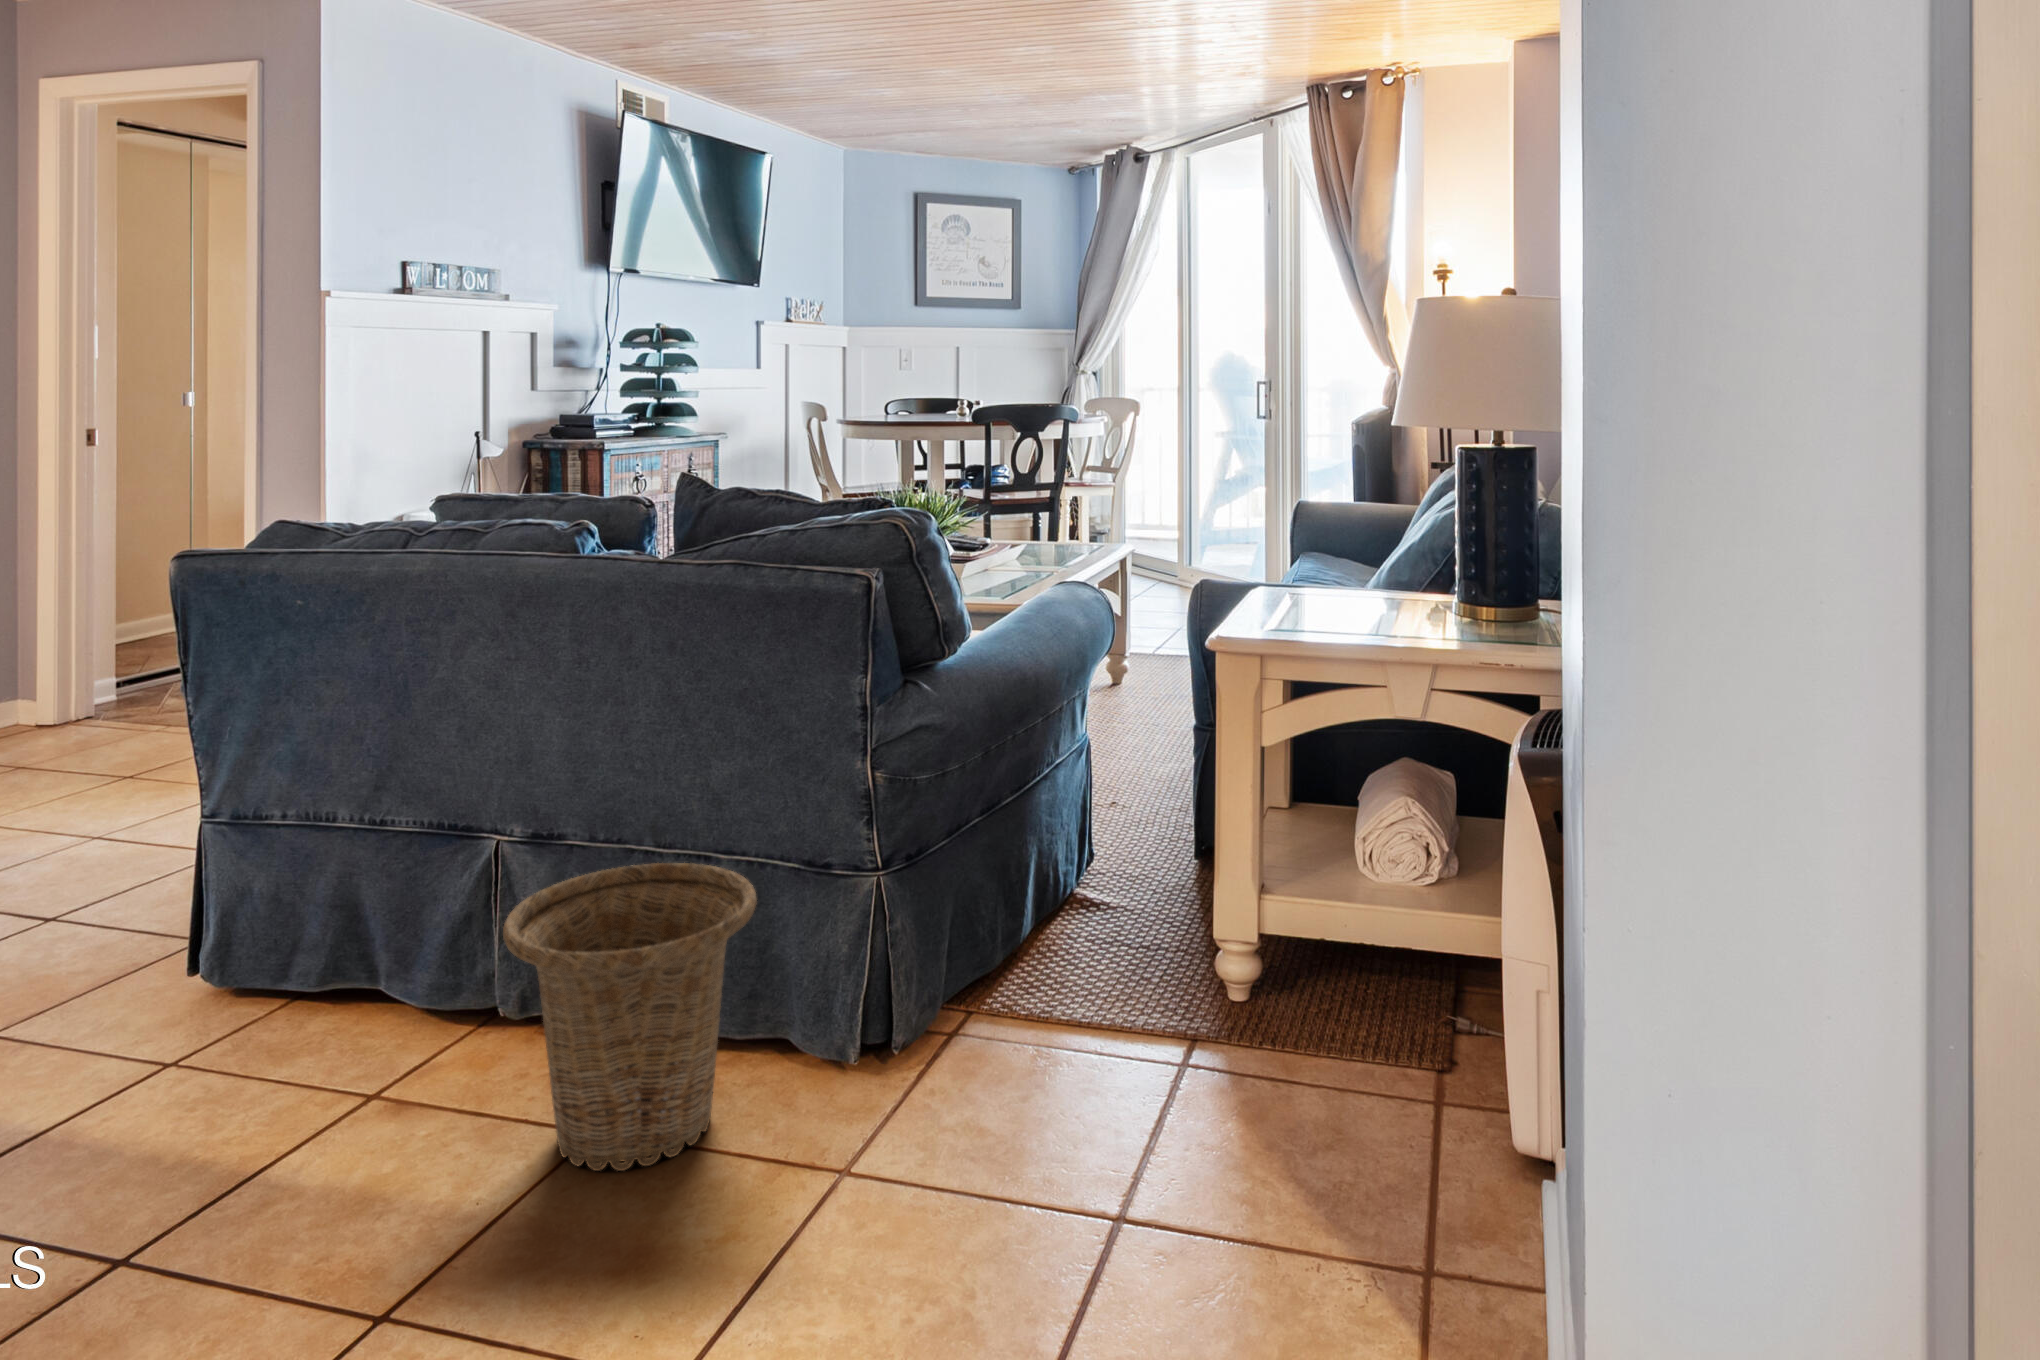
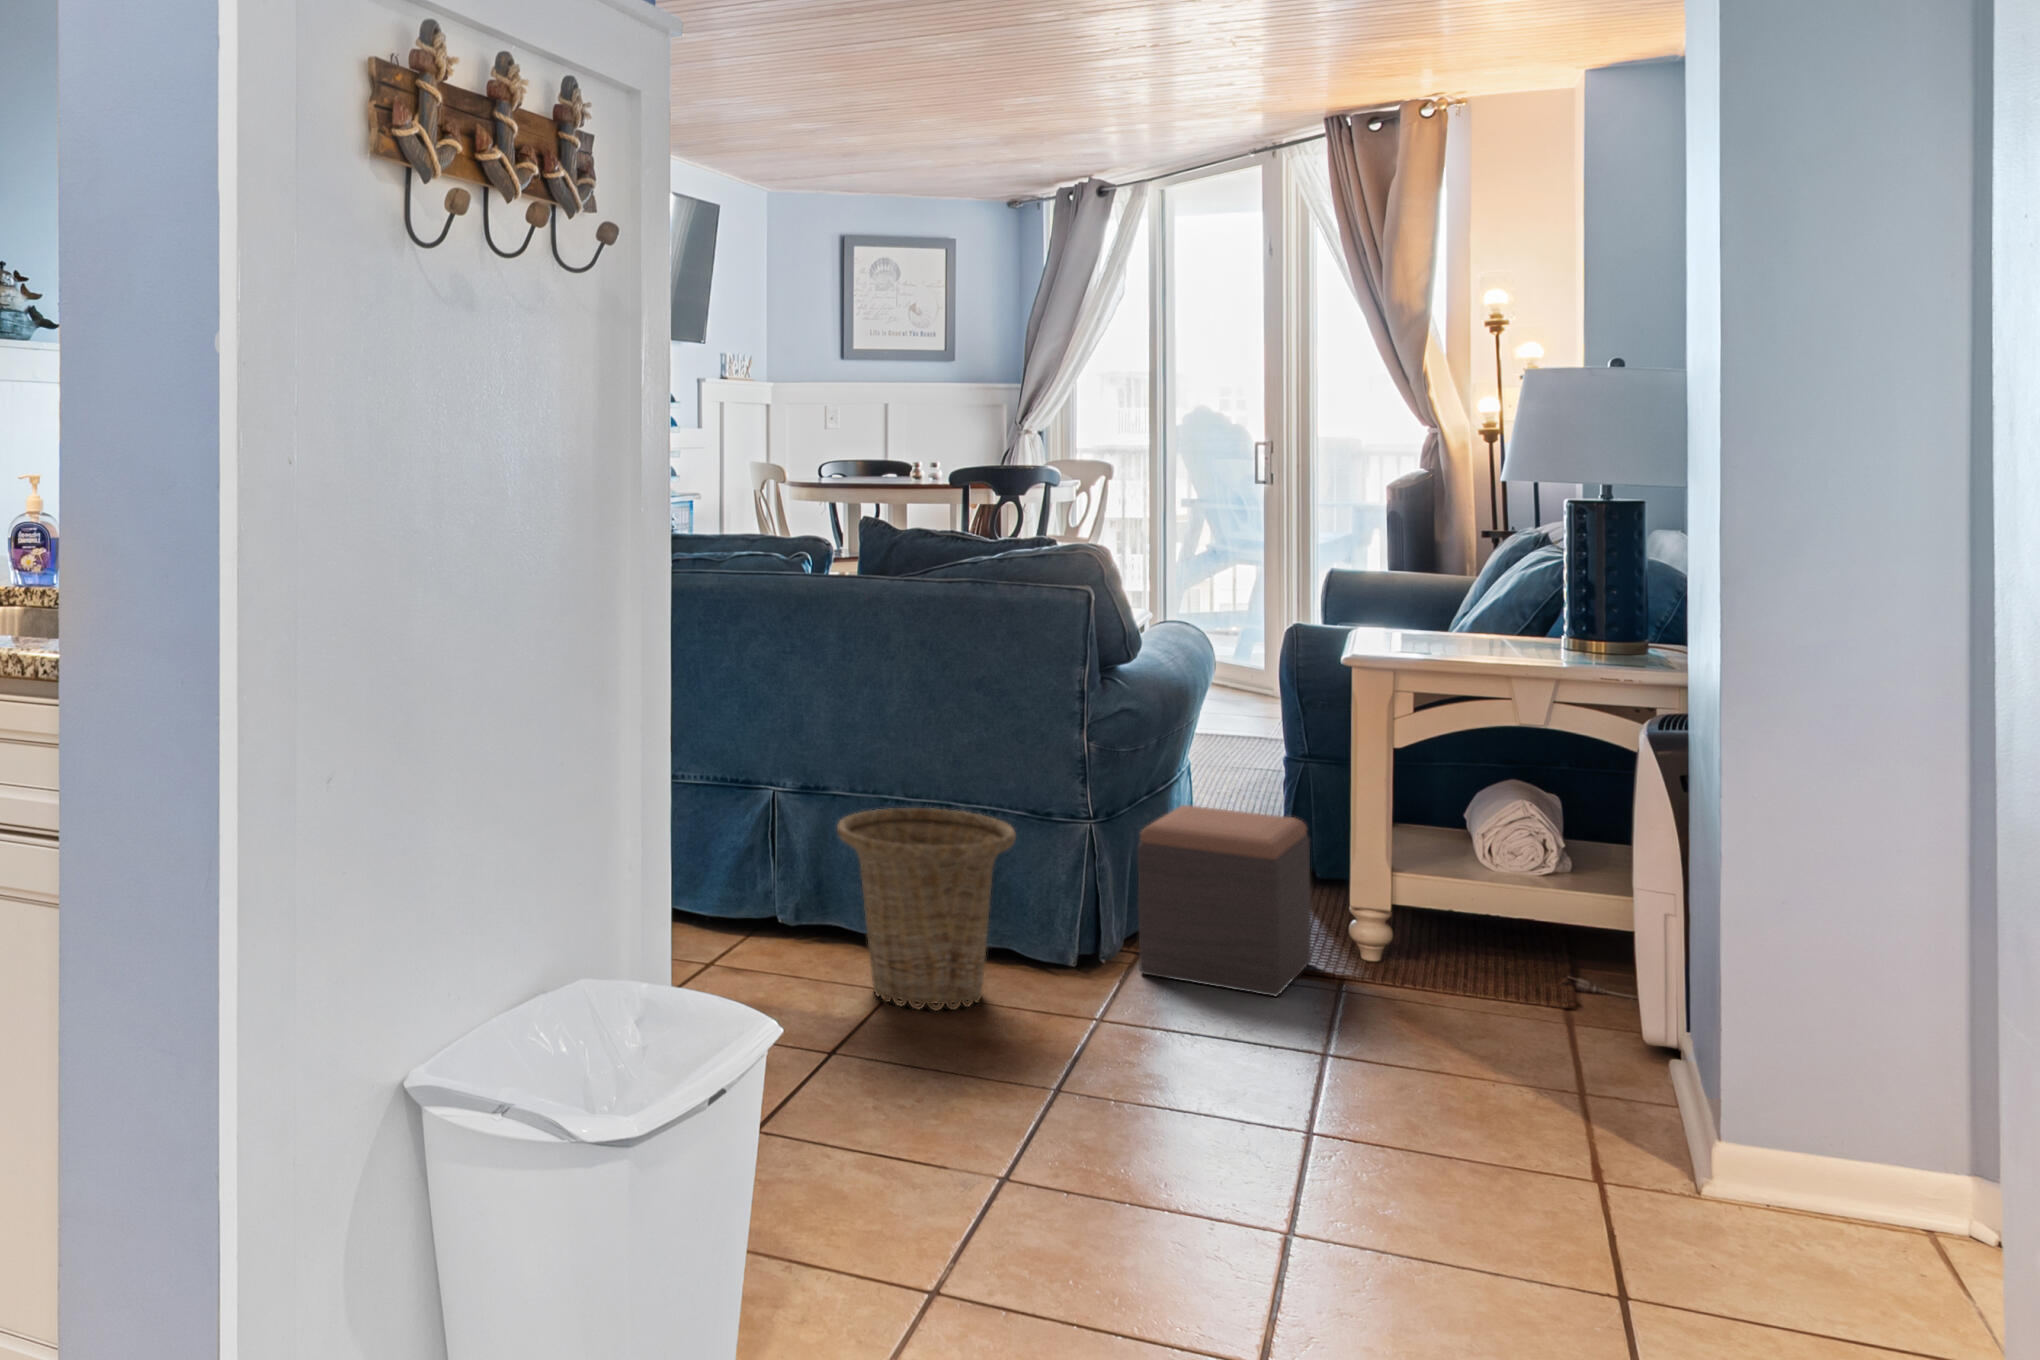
footstool: none [944,821,1164,1087] -> present [1138,805,1312,996]

